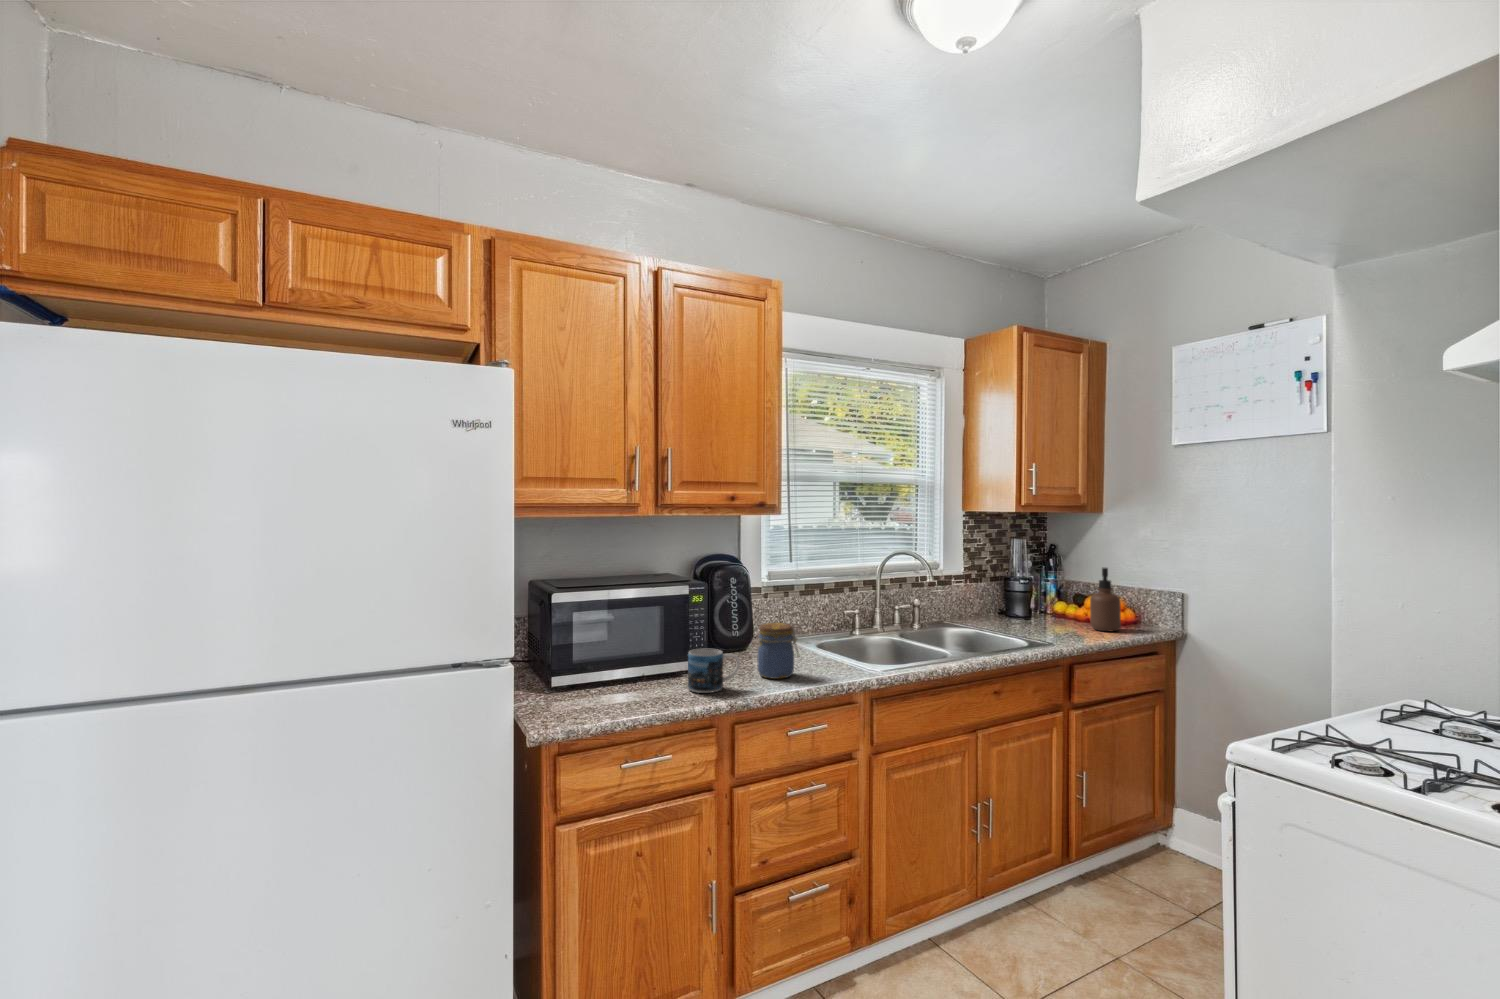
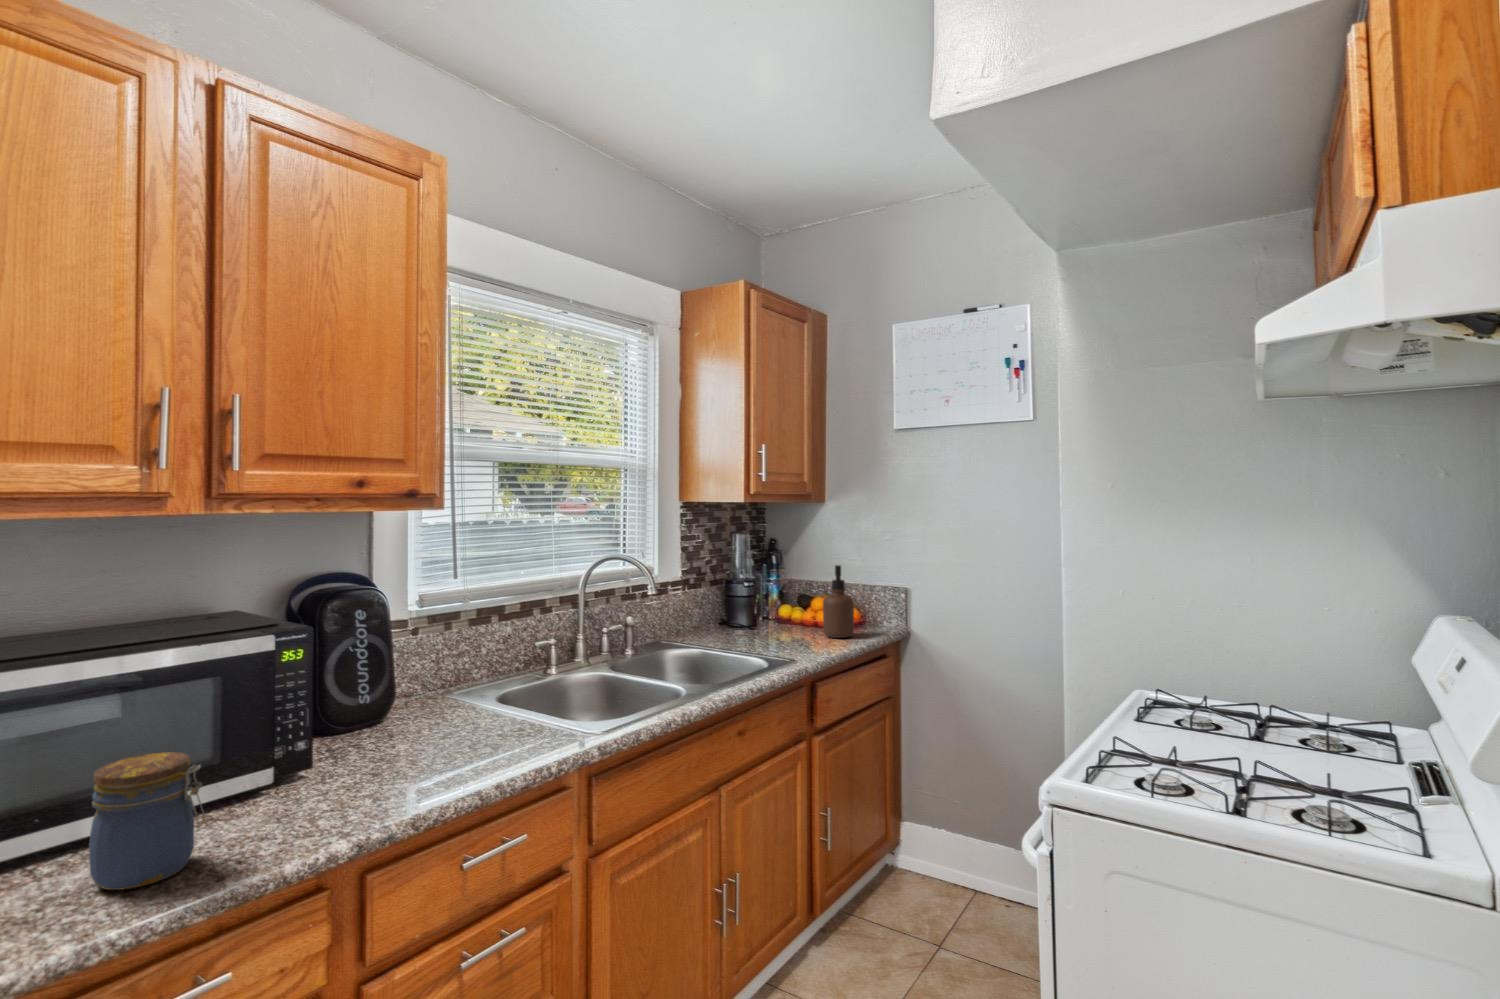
jar: present [757,623,798,679] -> present [89,752,205,890]
mug: present [688,649,740,693] -> none [274,743,377,829]

